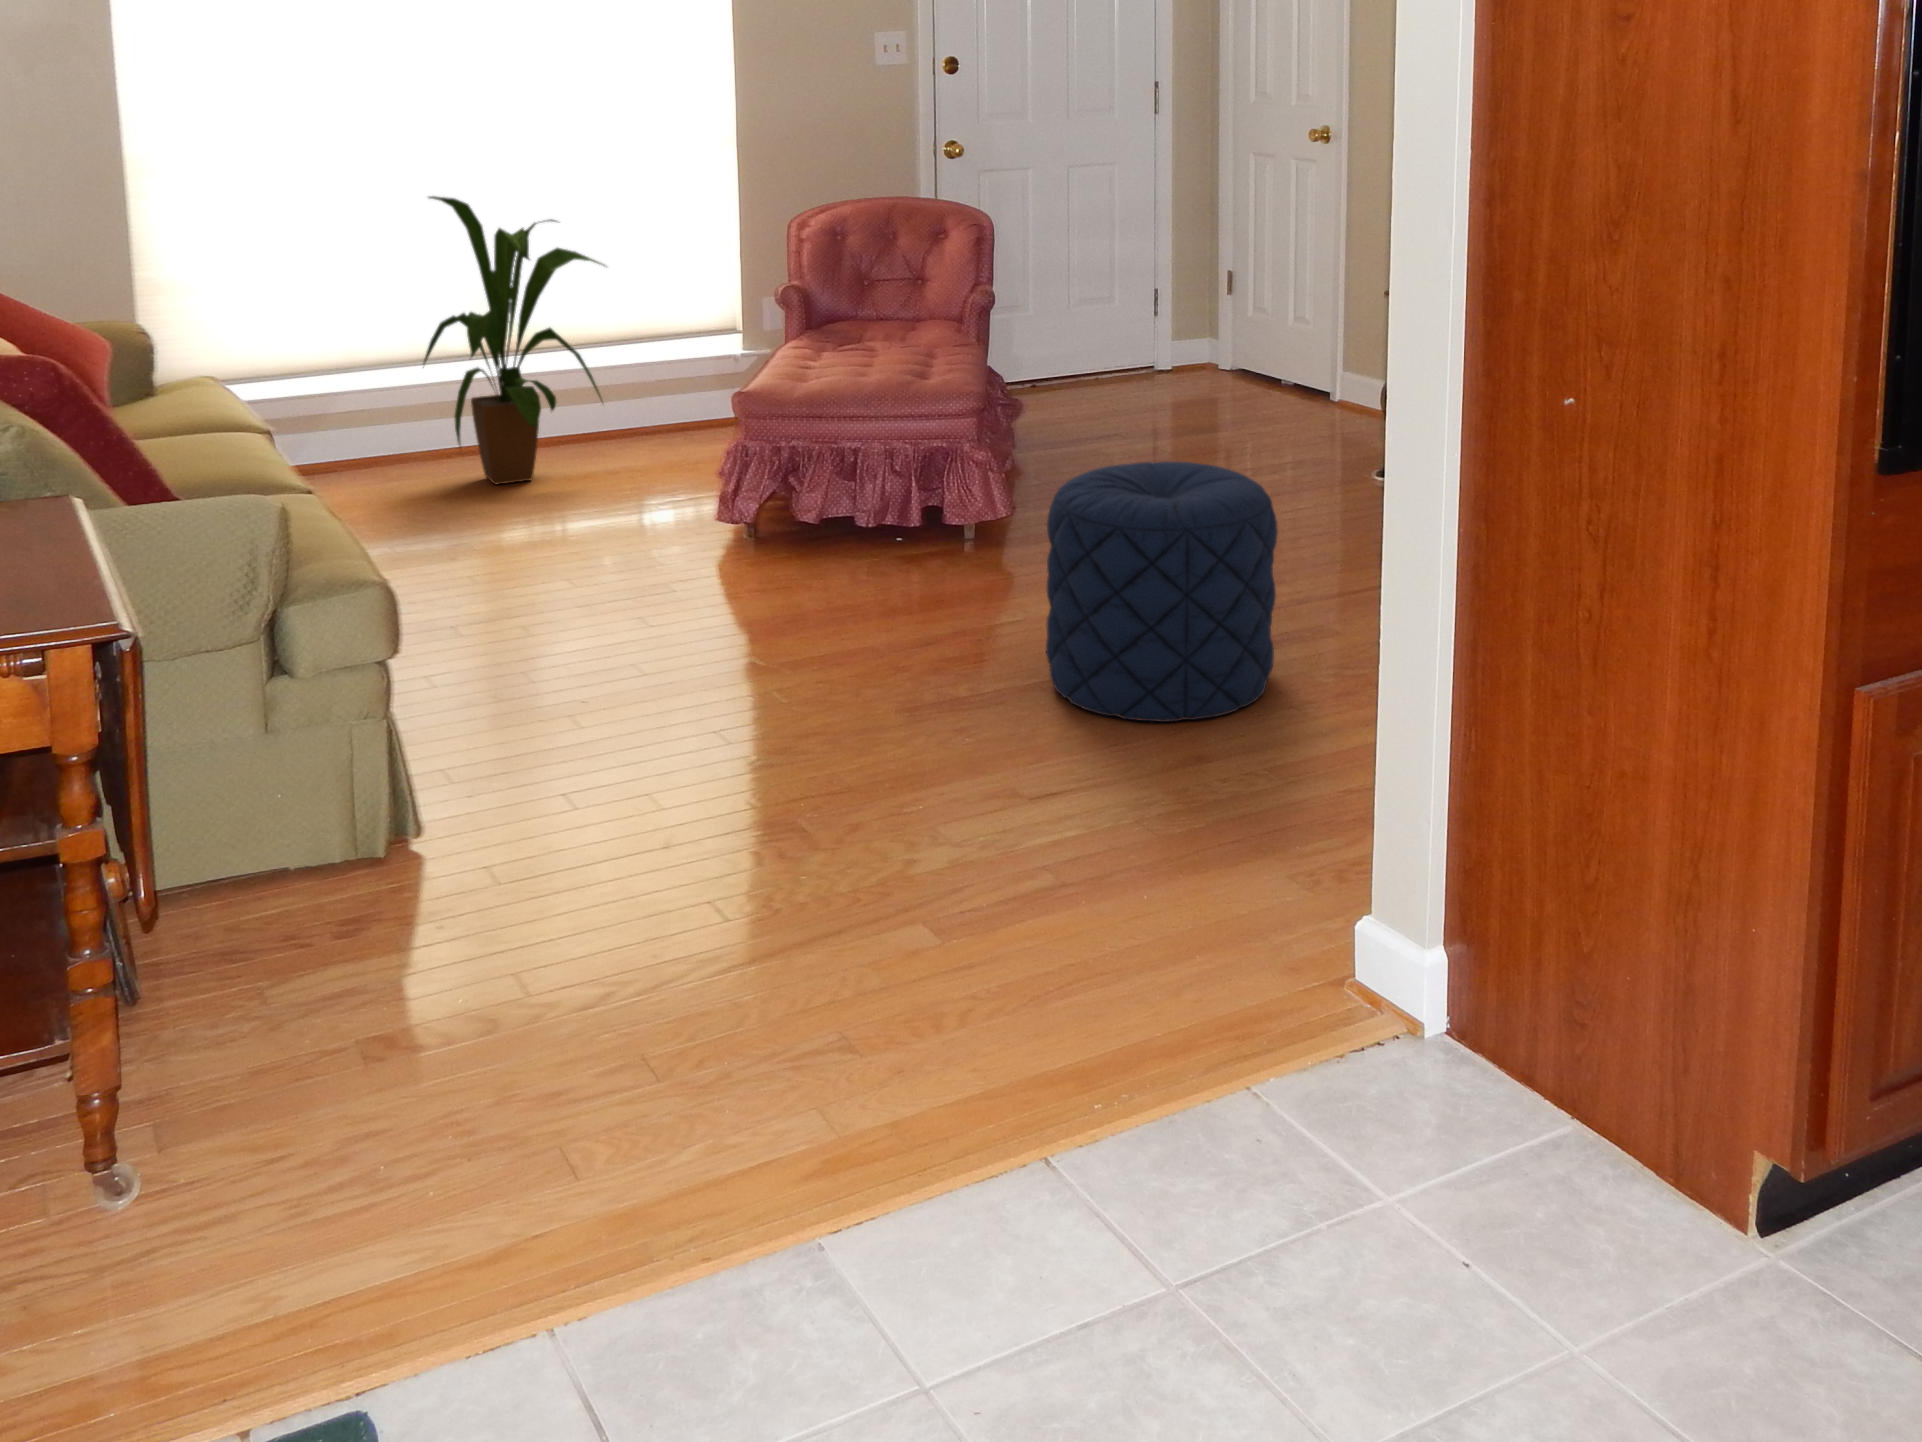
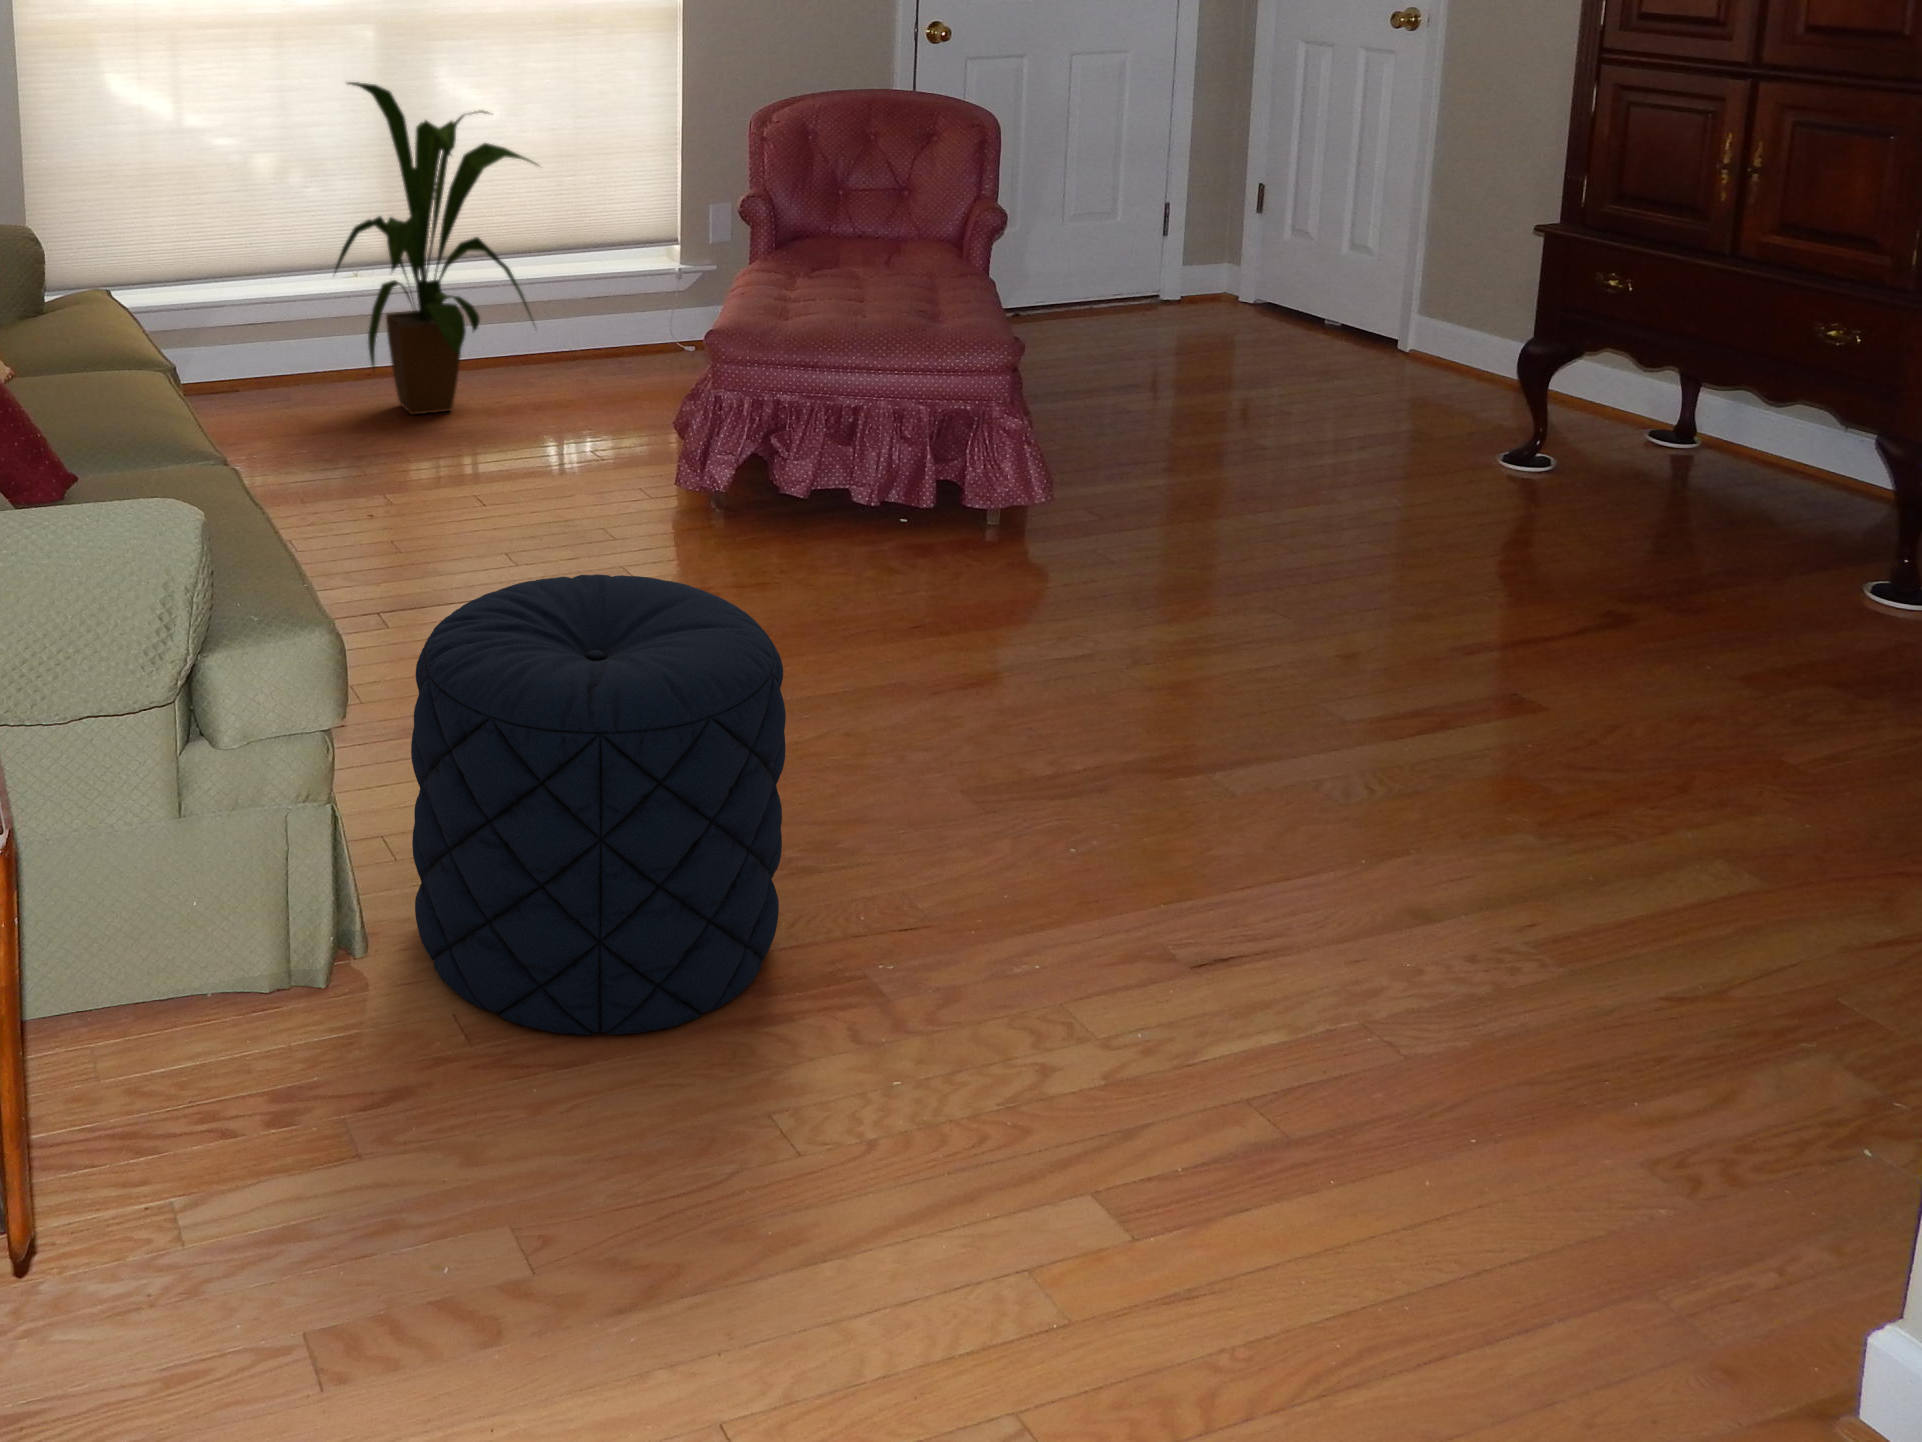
pouf: present [1046,461,1278,722] -> present [411,574,786,1035]

